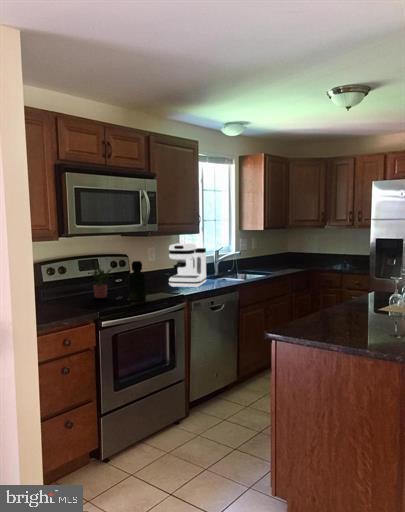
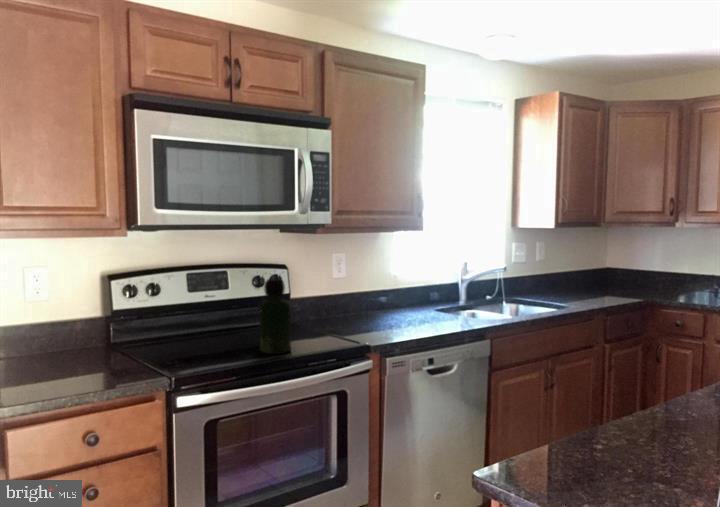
coffee maker: present [169,243,206,287] -> none [359,248,431,329]
potted plant: present [93,261,114,298] -> none [202,273,248,343]

